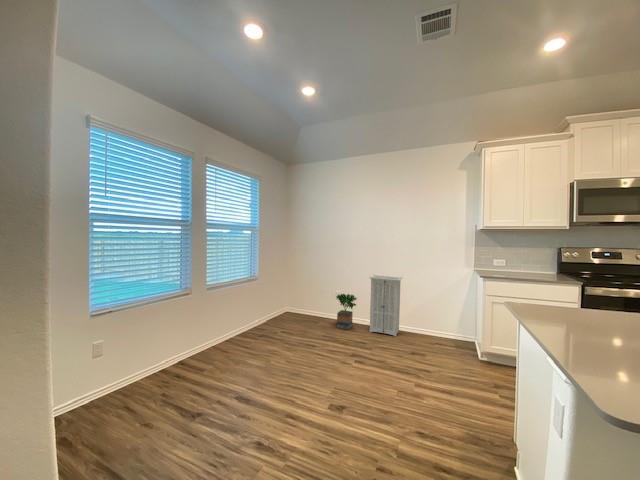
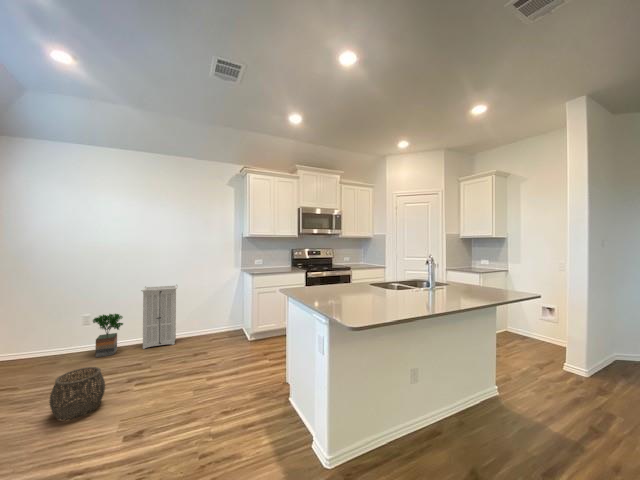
woven basket: none [297,332,330,371] -> present [49,367,105,420]

